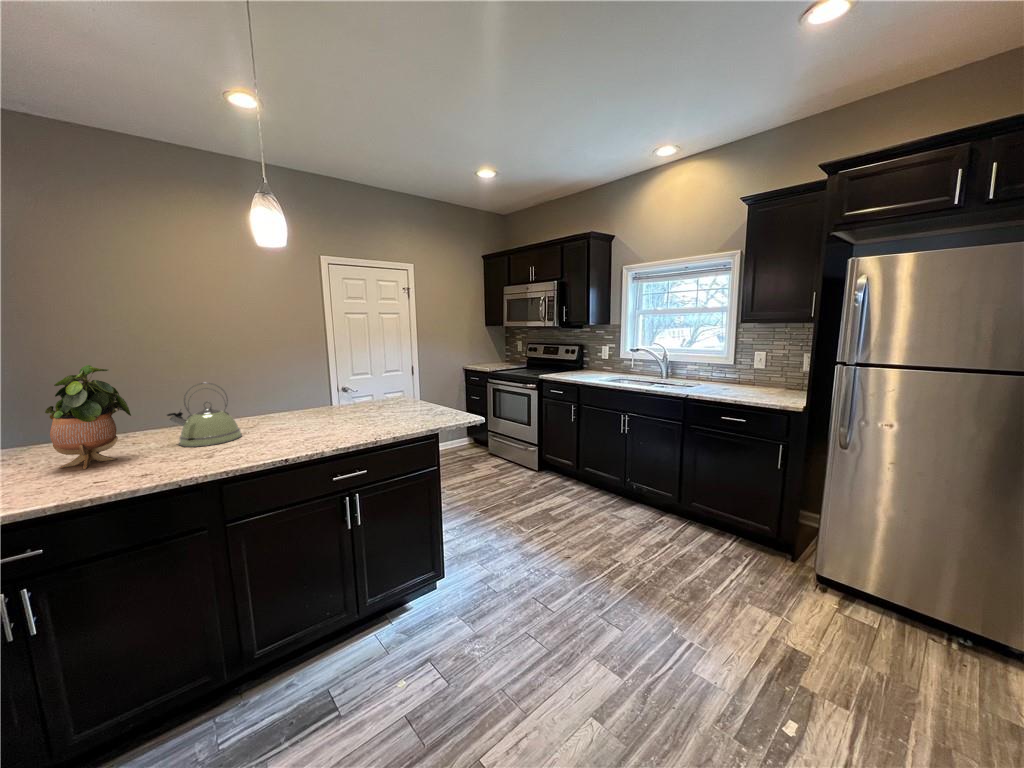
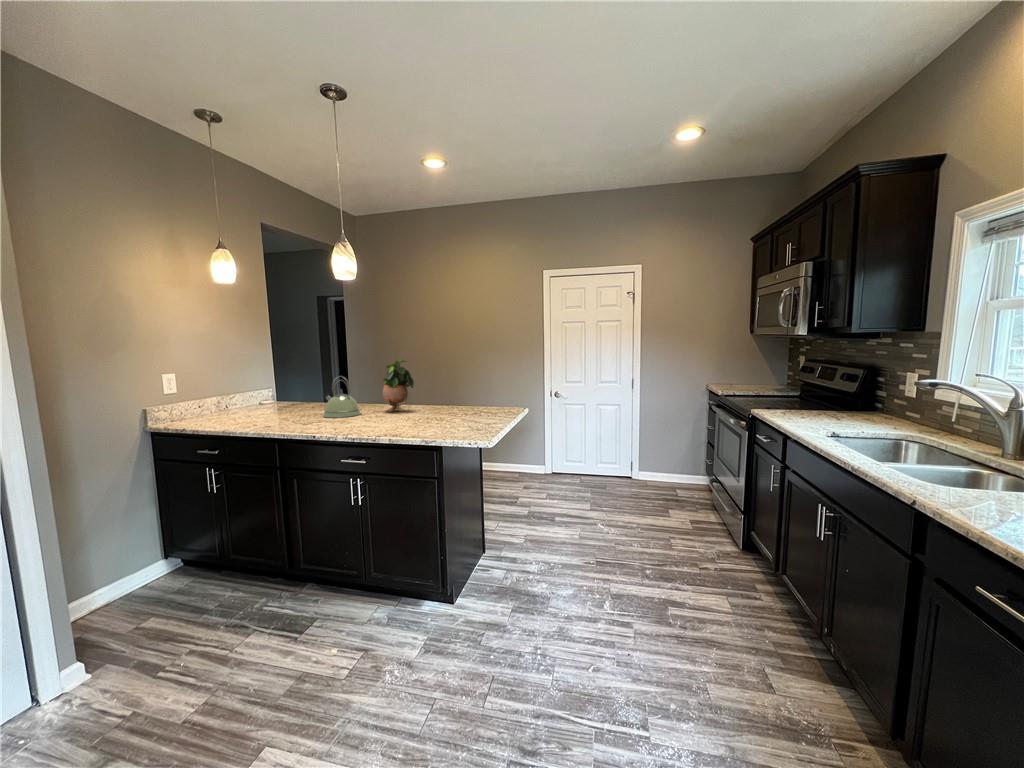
potted plant: present [45,365,131,469] -> present [383,359,414,412]

